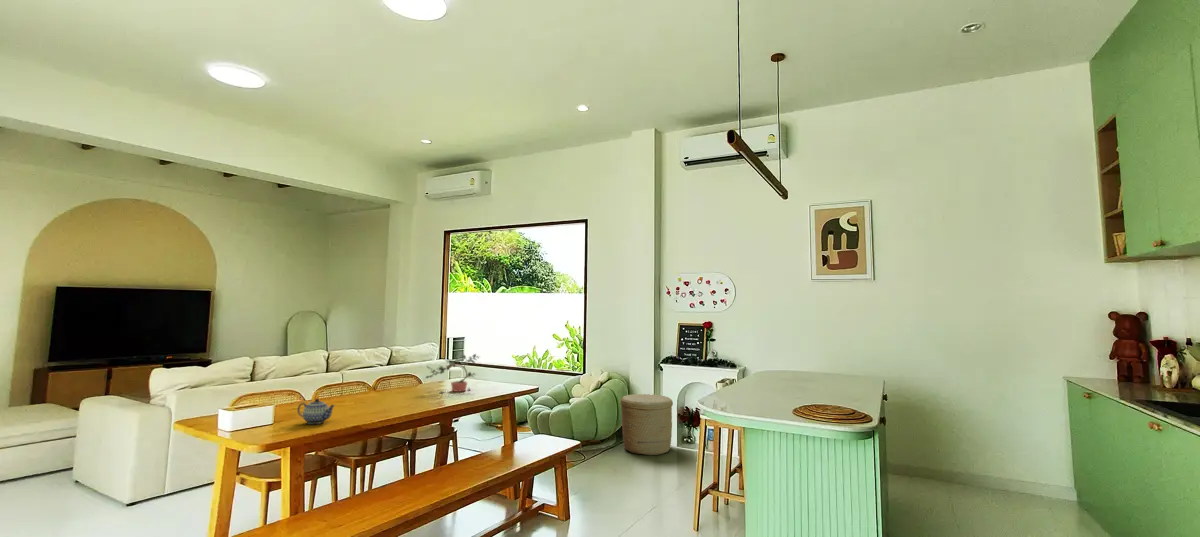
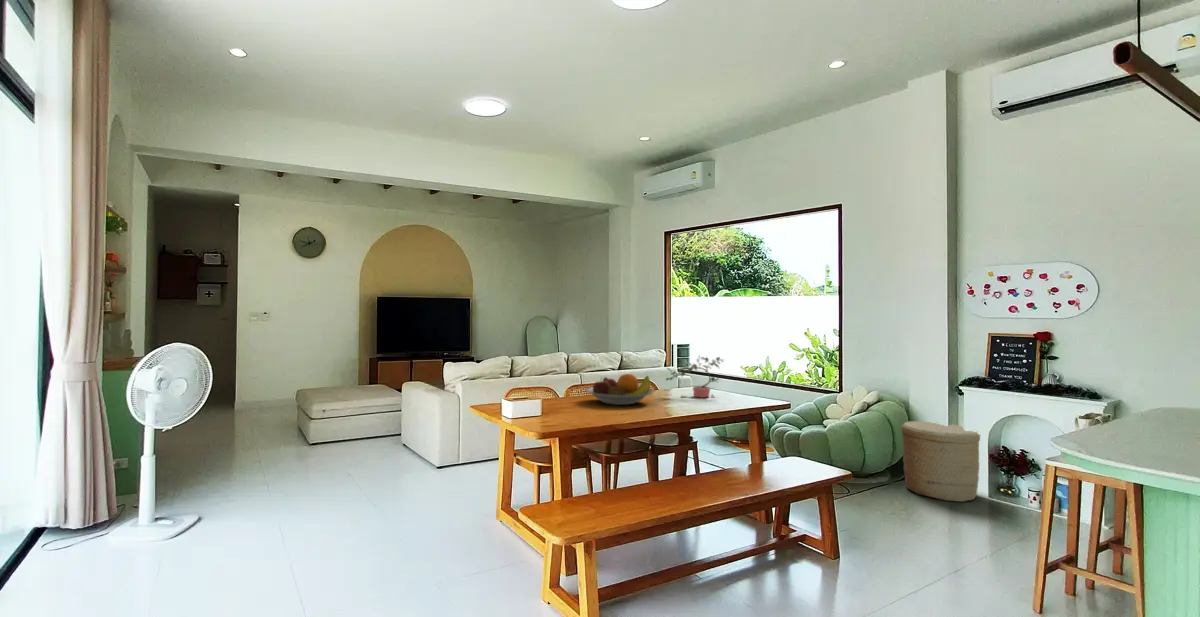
fruit bowl: none [344,376,413,407] -> present [586,374,653,405]
teapot: present [298,399,335,424] -> none [543,390,576,415]

